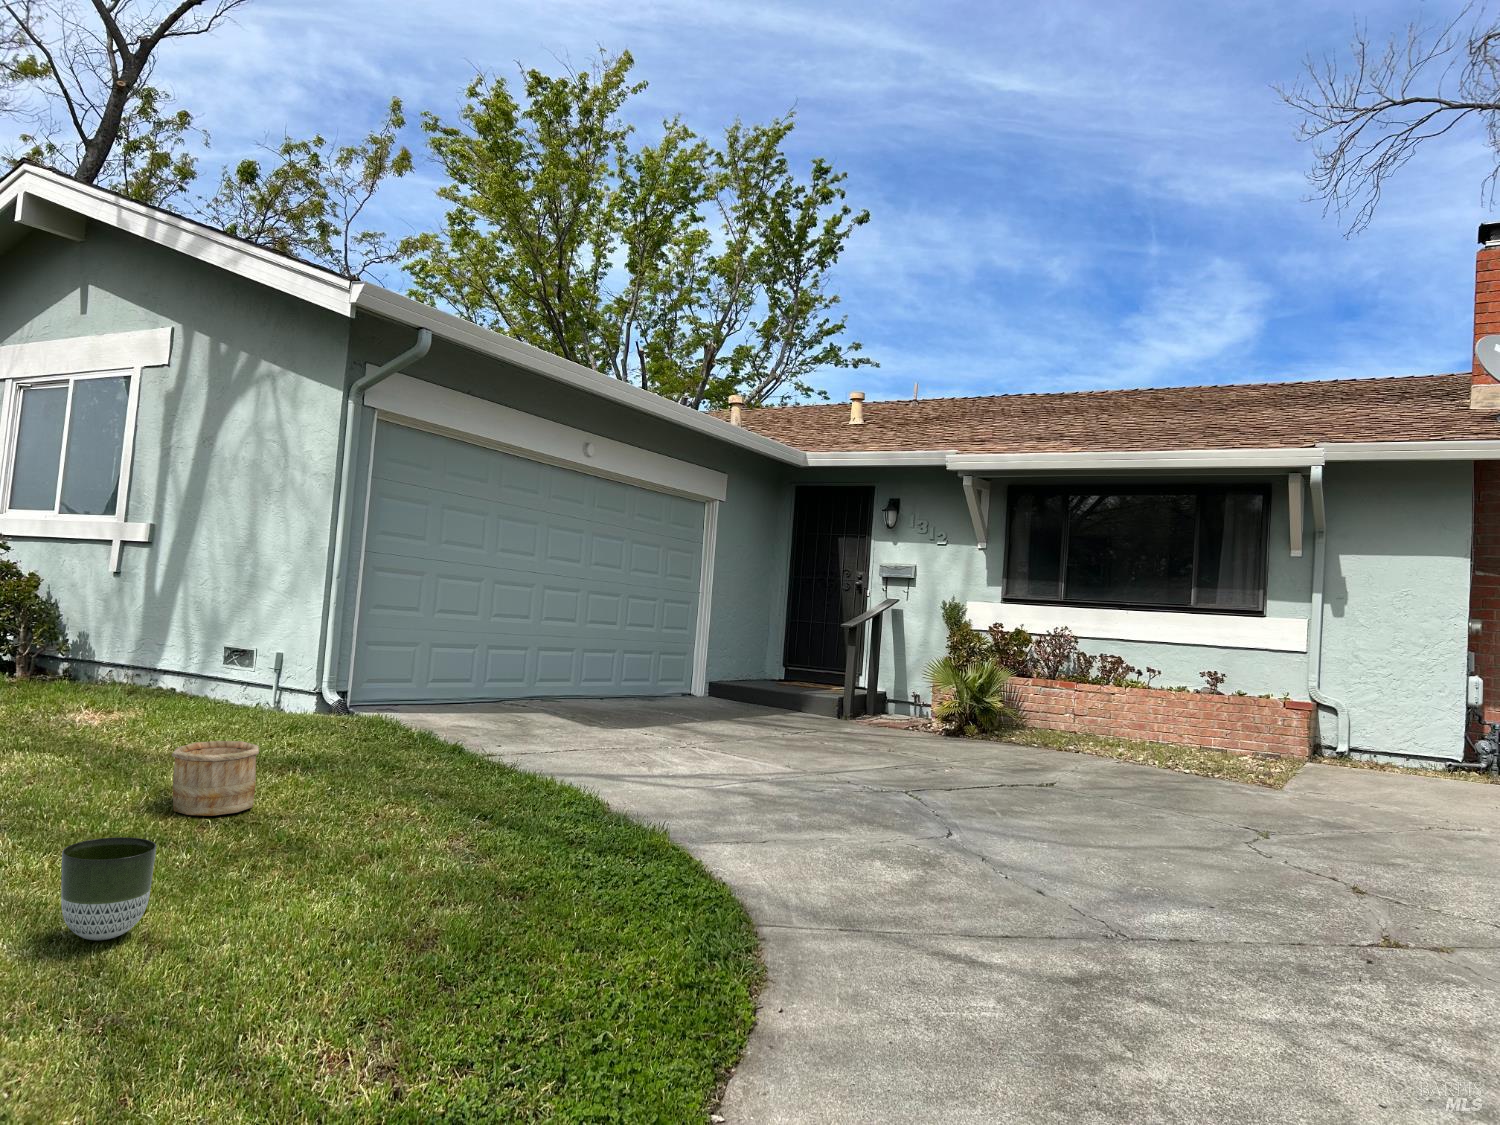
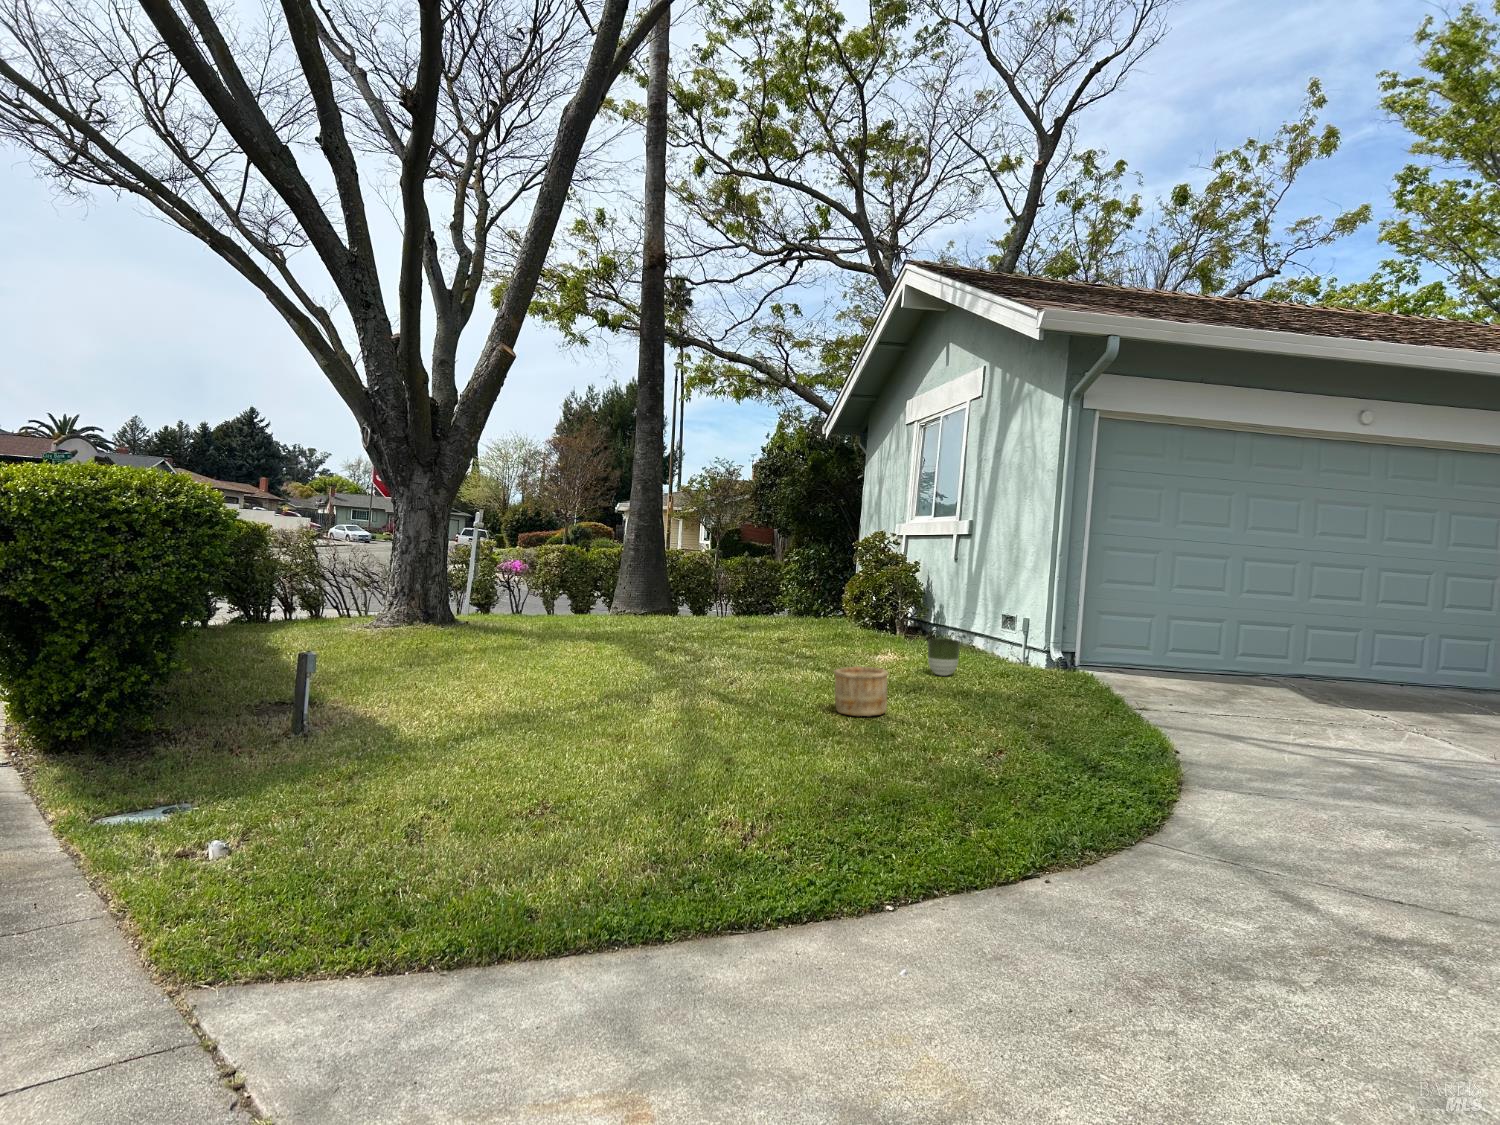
planter: present [61,837,156,940] -> present [928,638,960,676]

